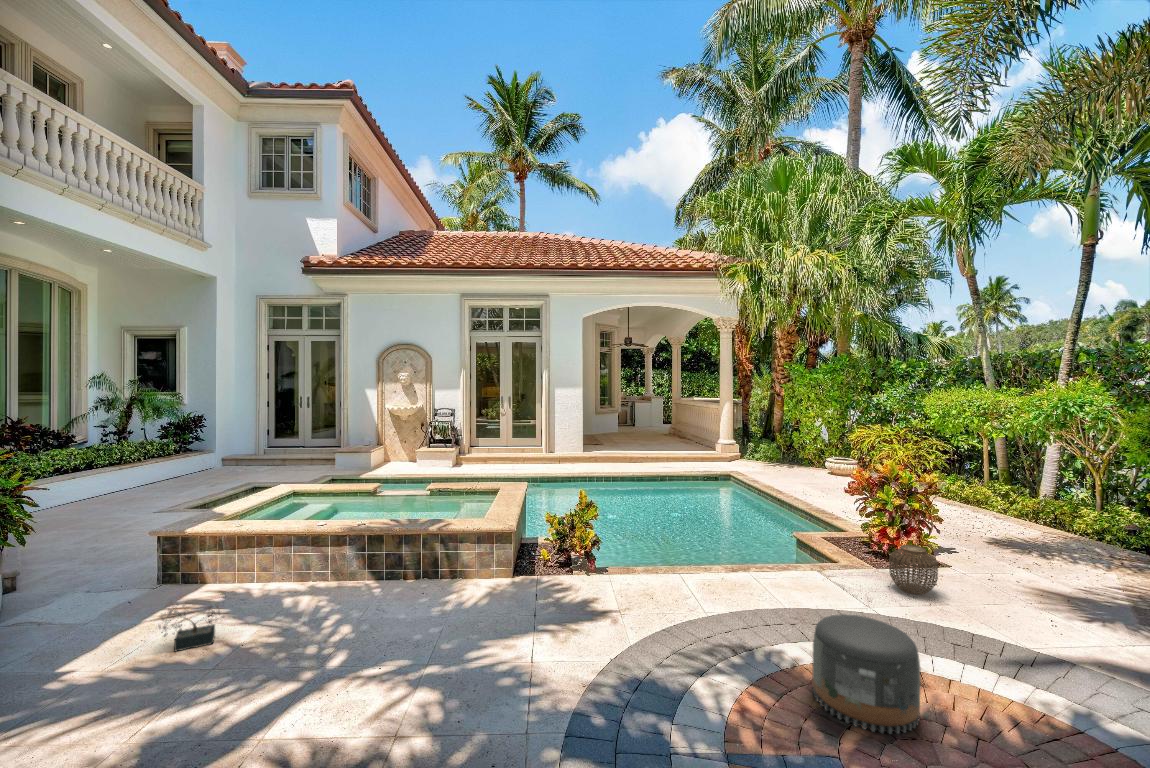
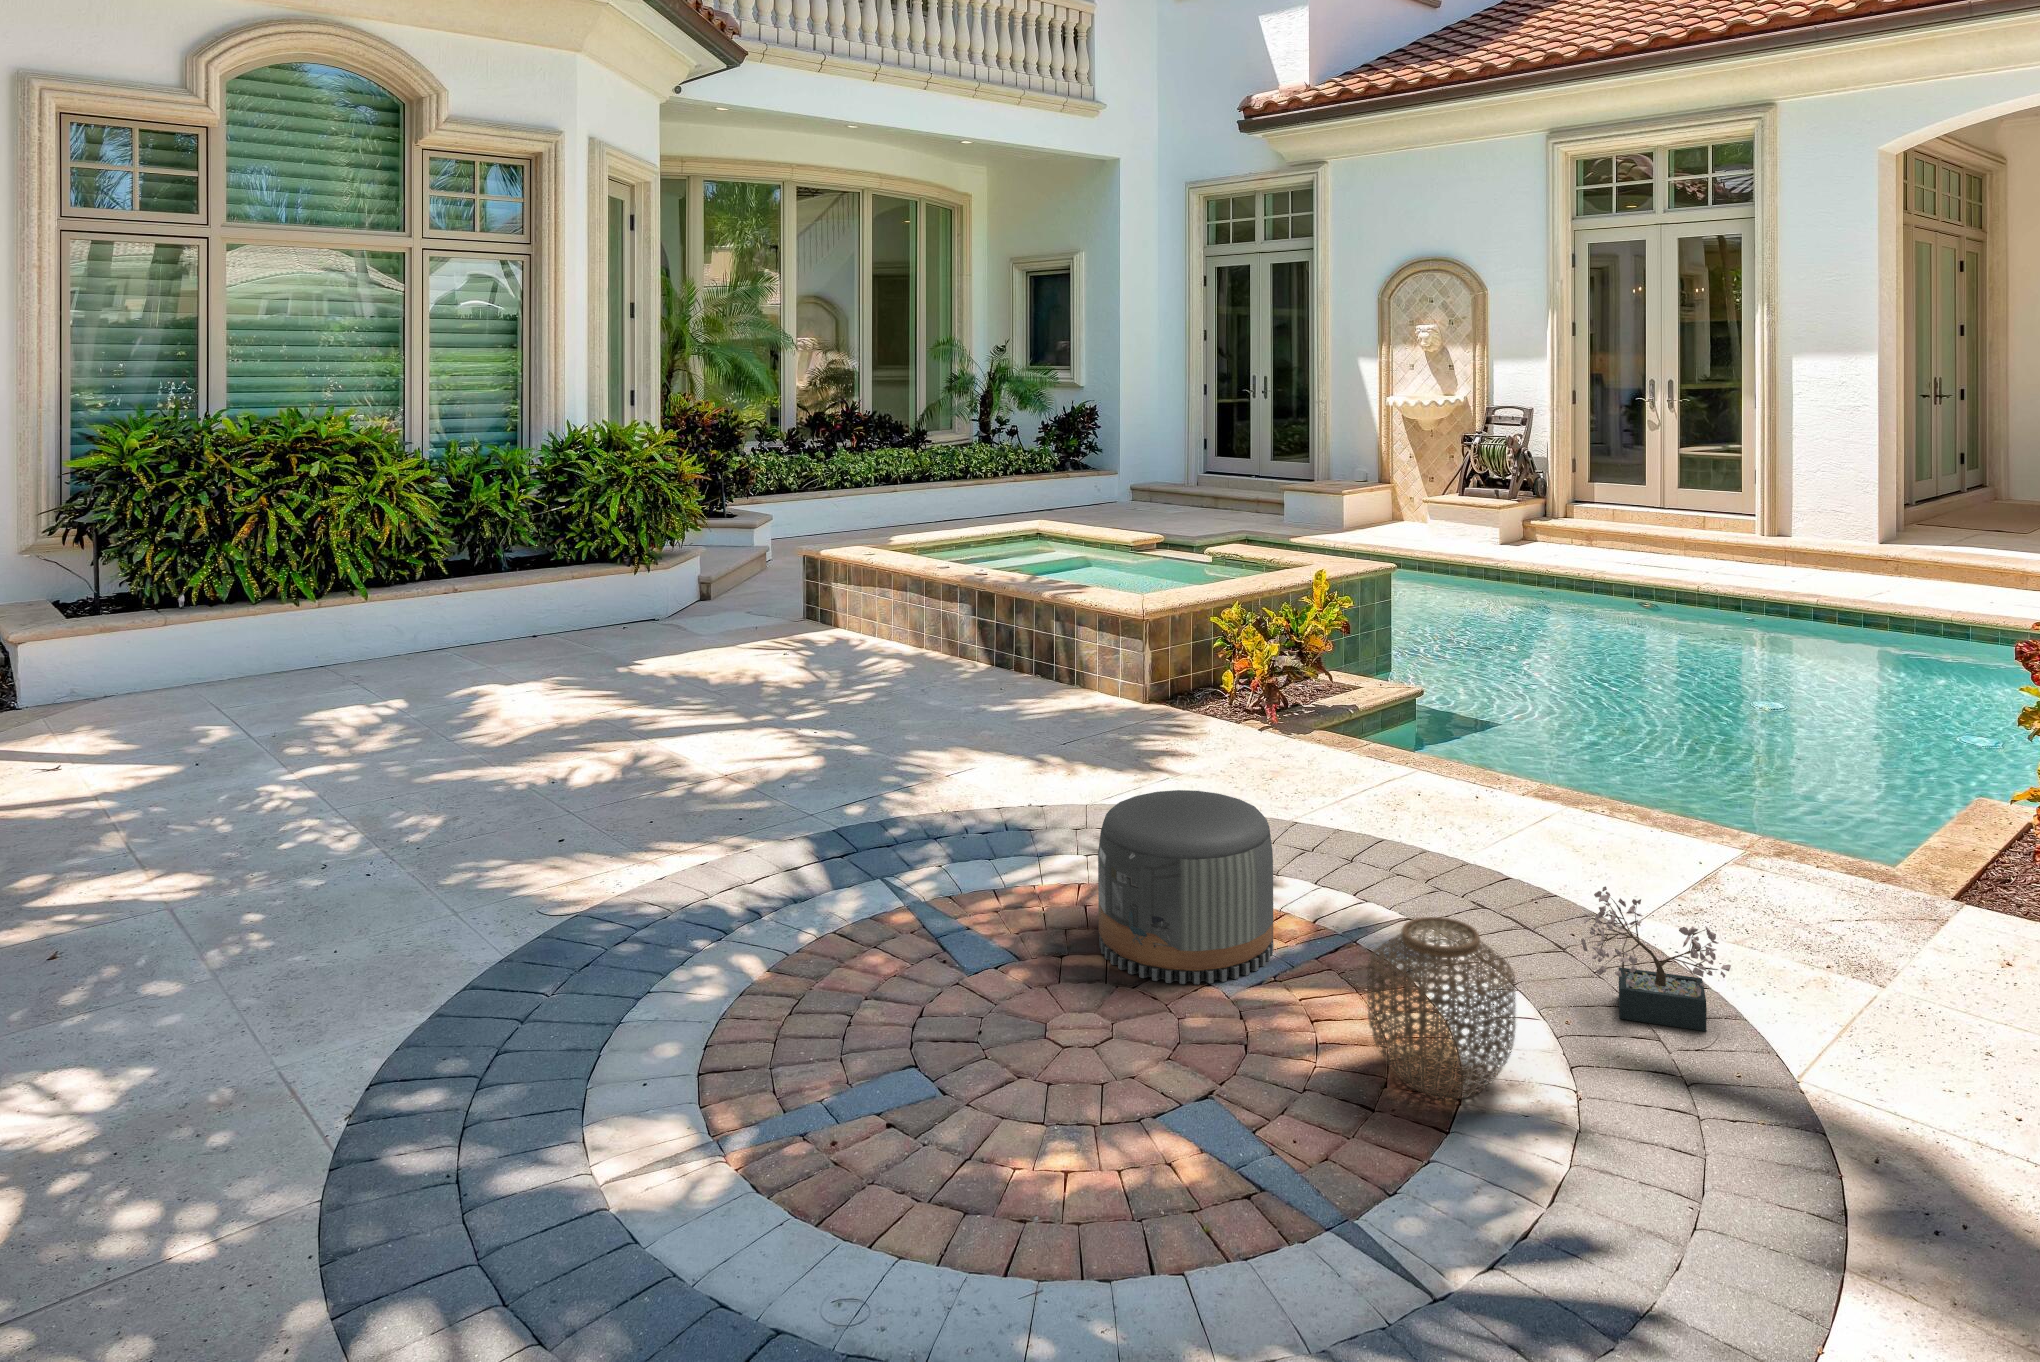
woven basket: present [889,545,938,595] -> present [1367,917,1516,1099]
decorative plant: present [159,601,224,651] -> present [1581,886,1731,1031]

